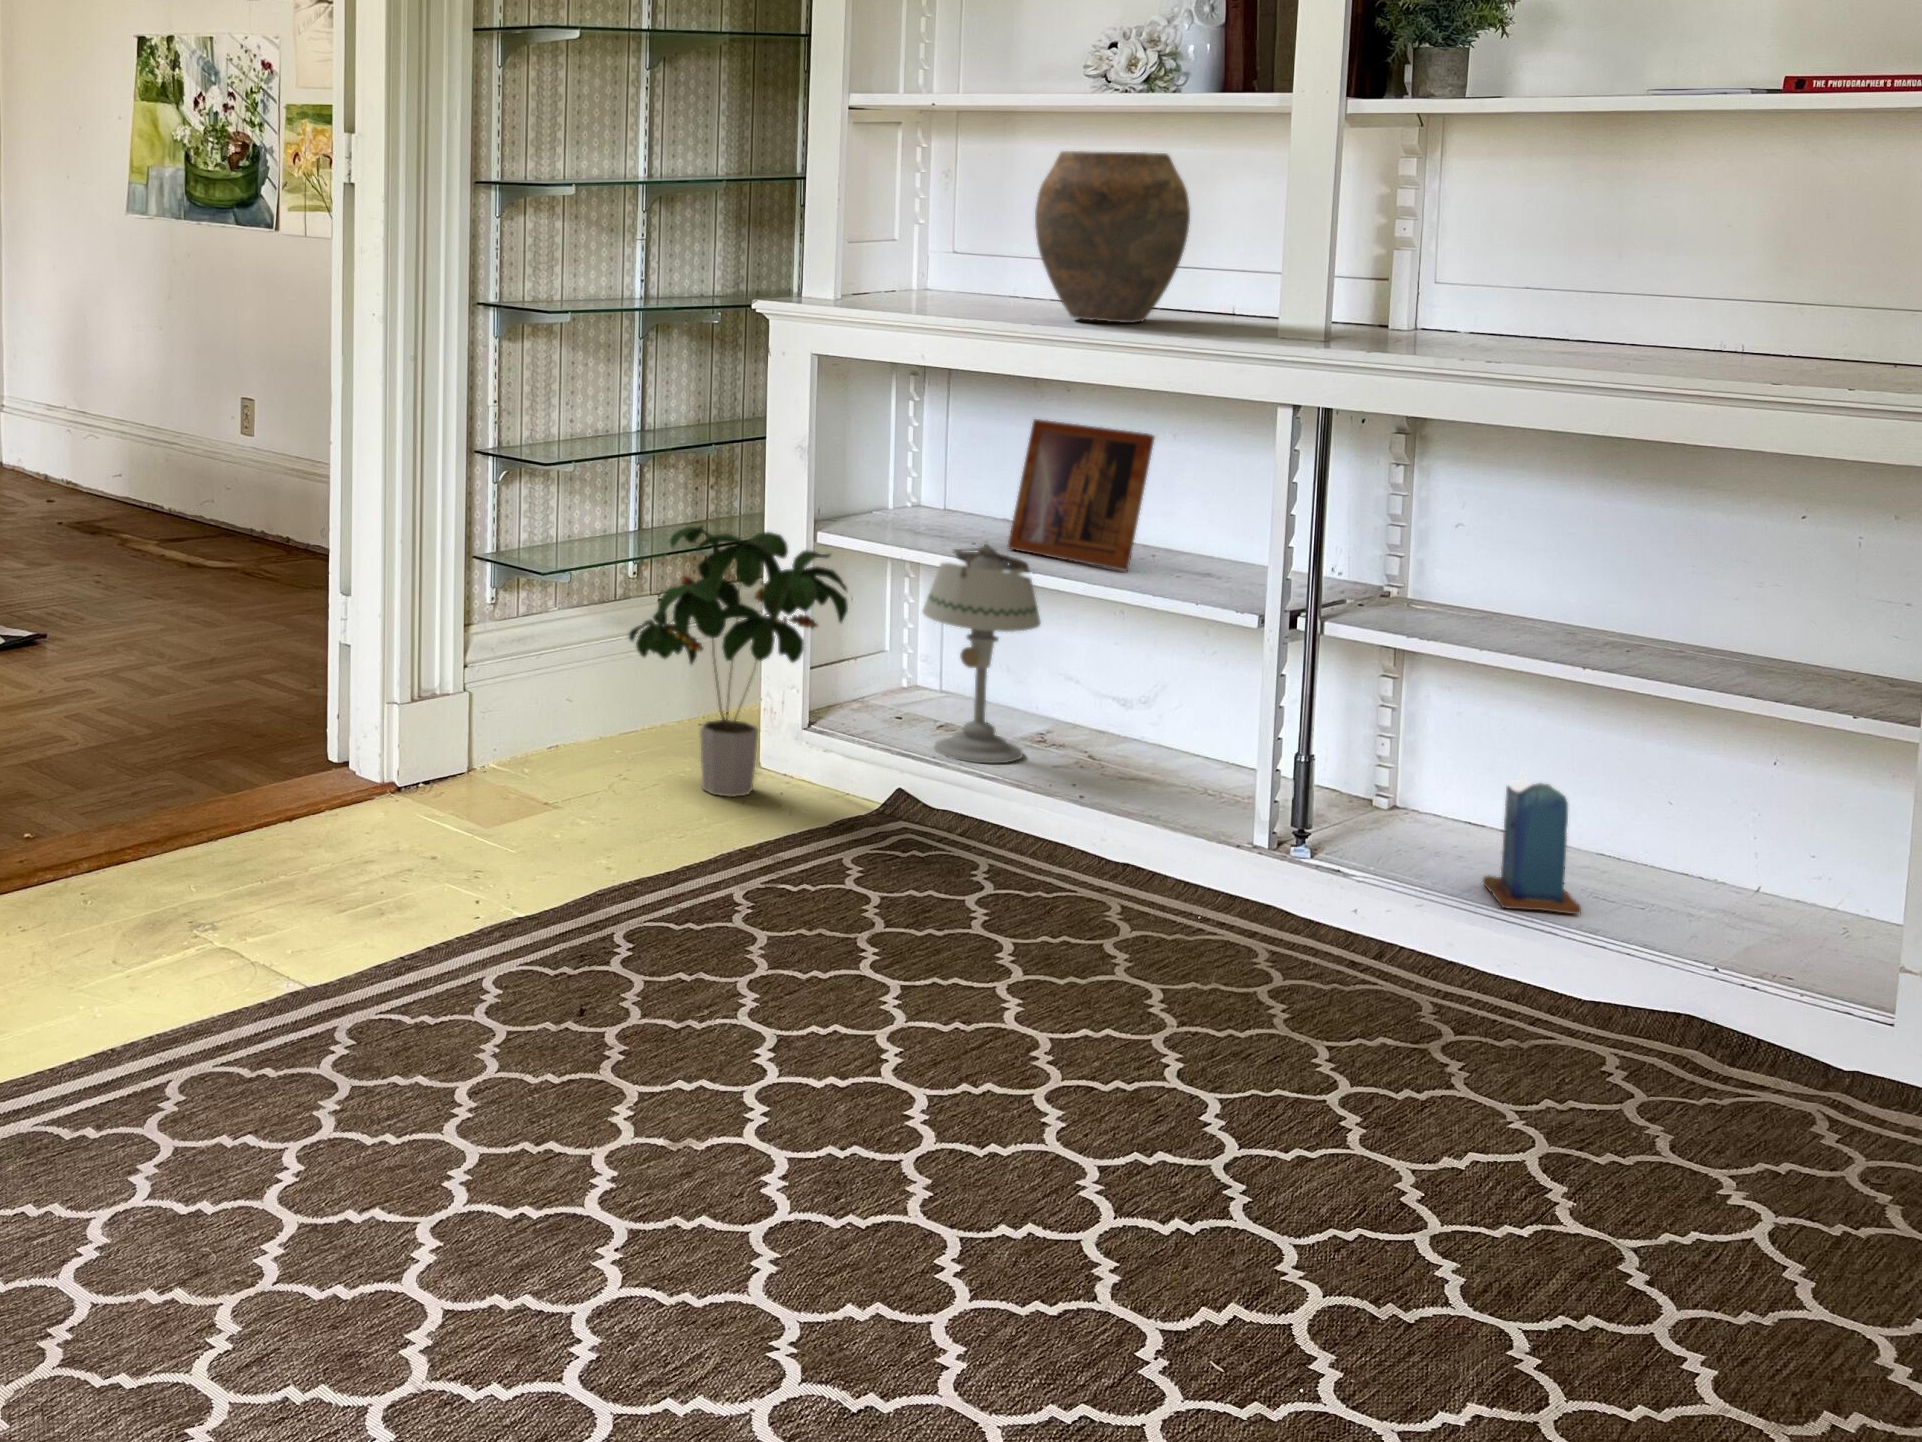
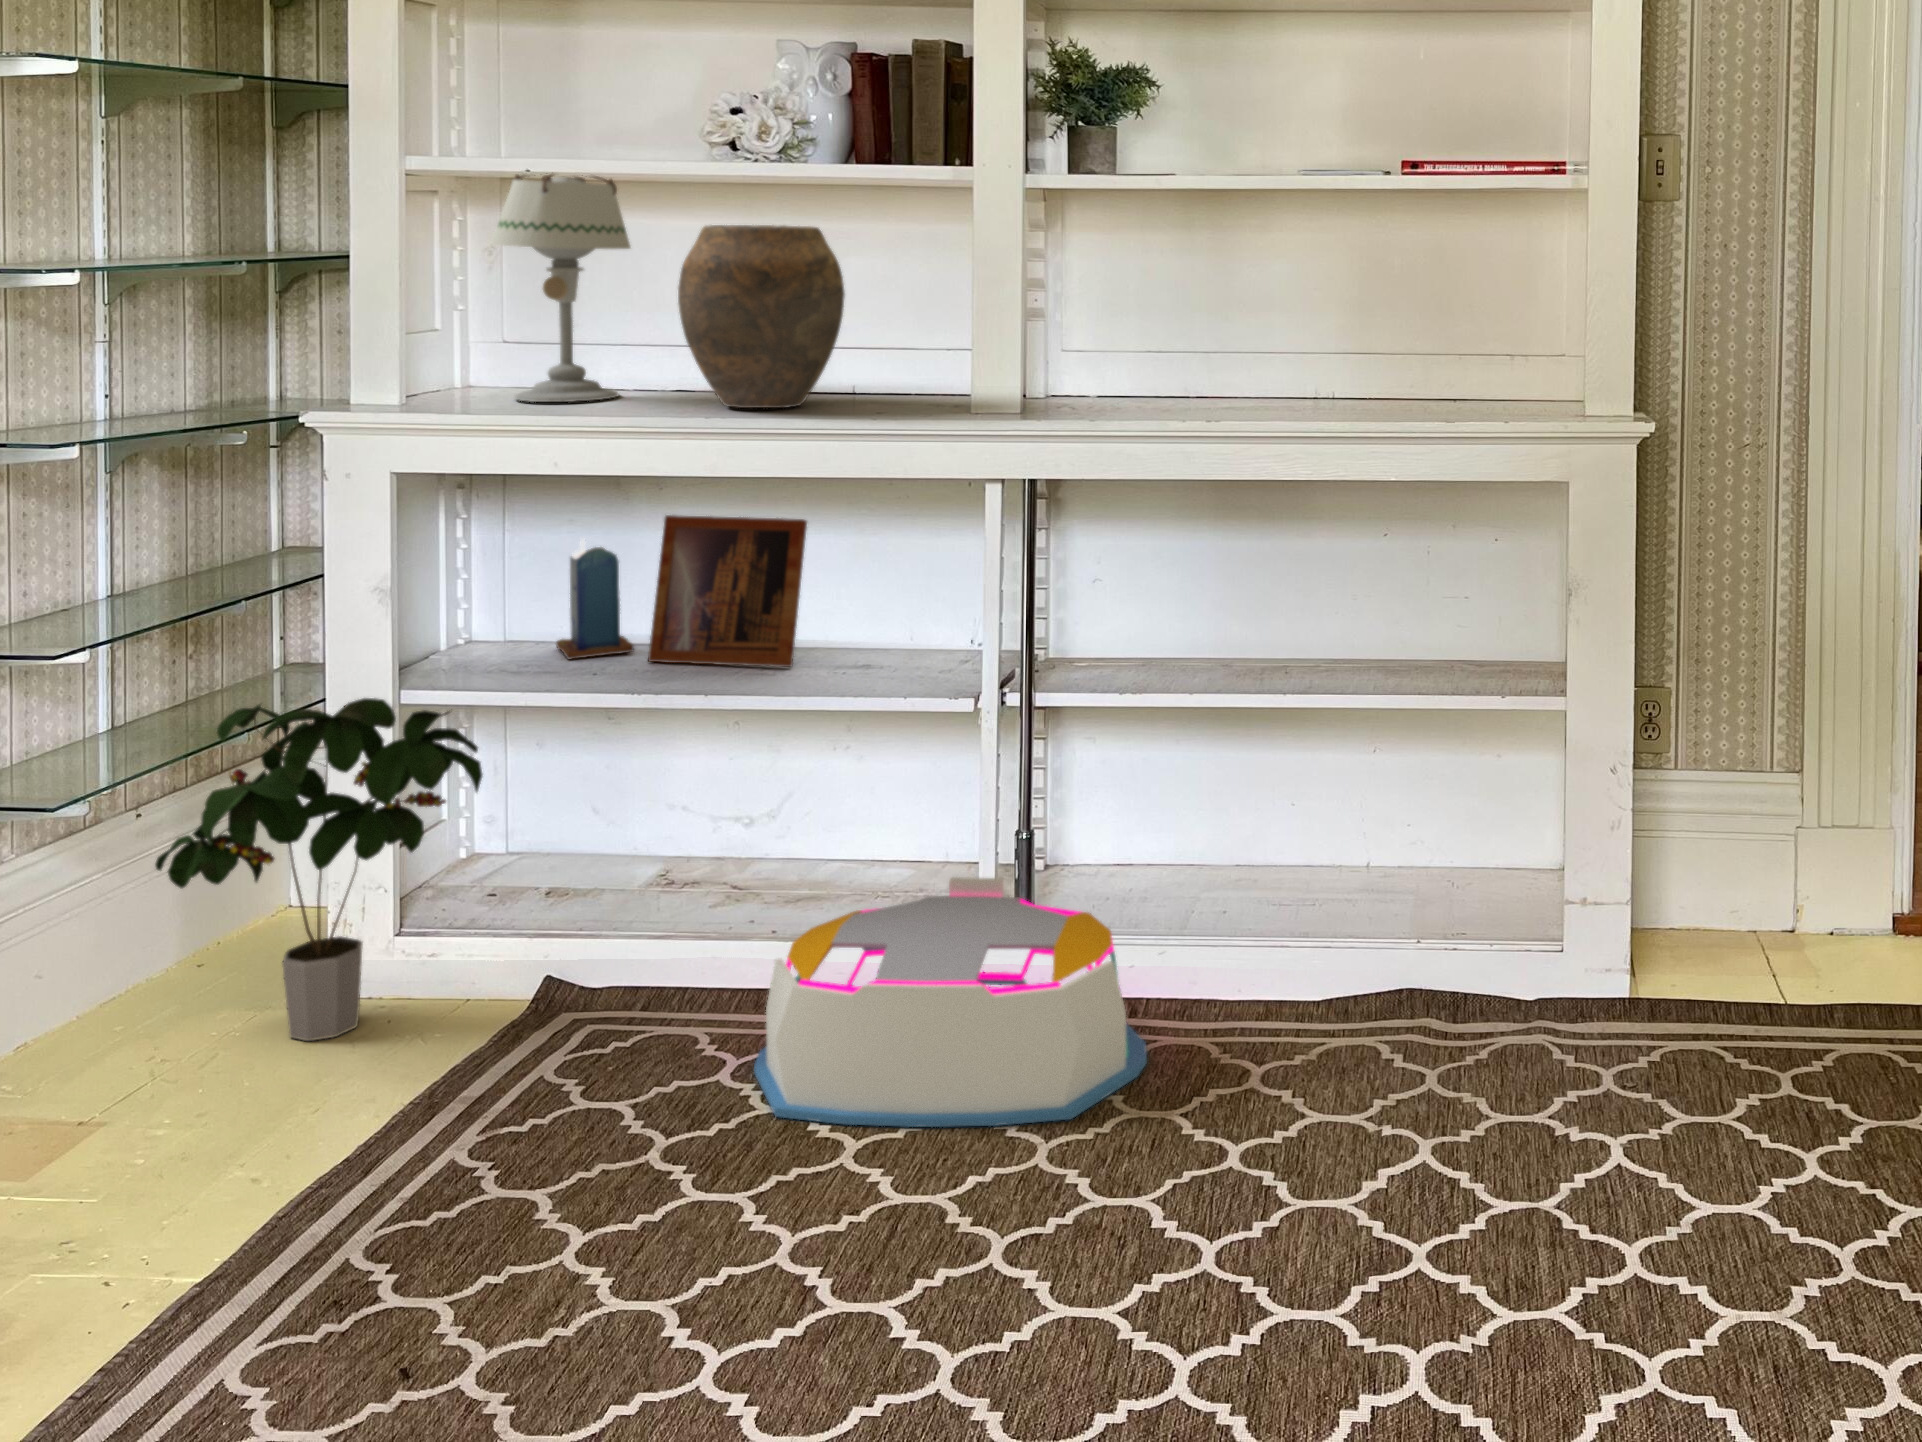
table lamp: present [923,544,1041,763] -> present [492,174,630,402]
candle: present [1483,769,1581,914] -> present [556,539,634,659]
storage bin: none [1017,782,1388,1013] -> present [754,877,1147,1127]

